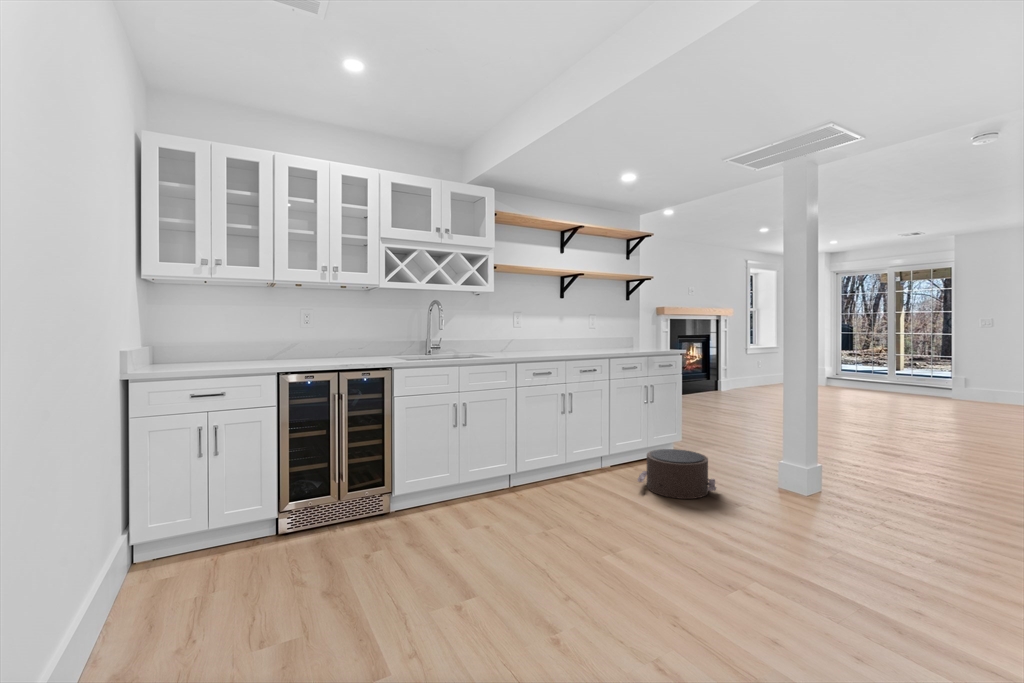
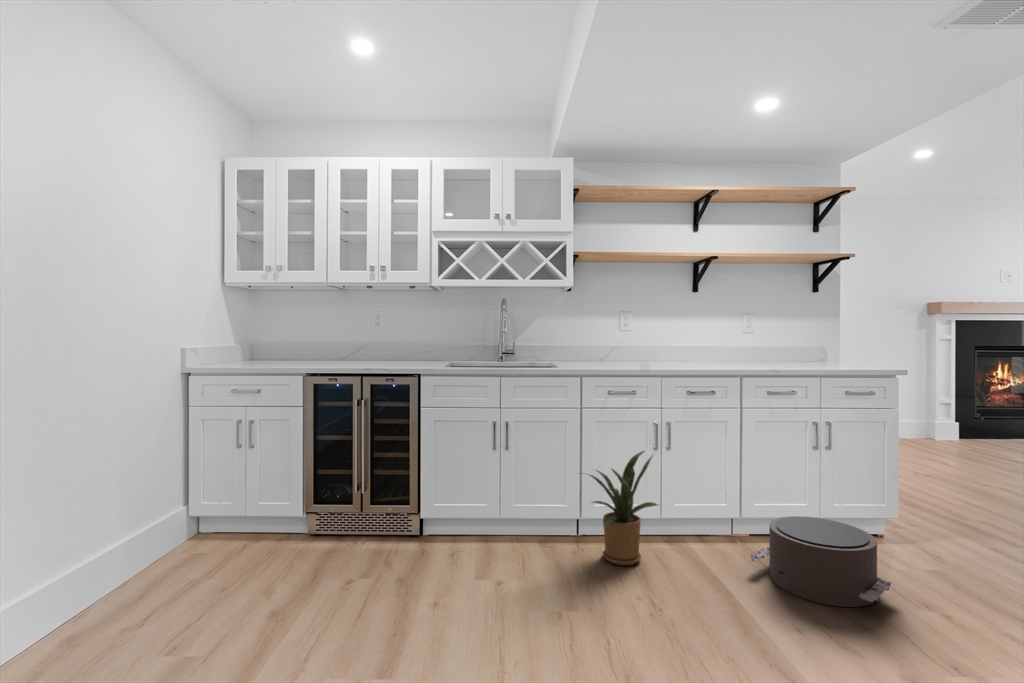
house plant: none [529,416,578,502] -> present [590,451,657,565]

